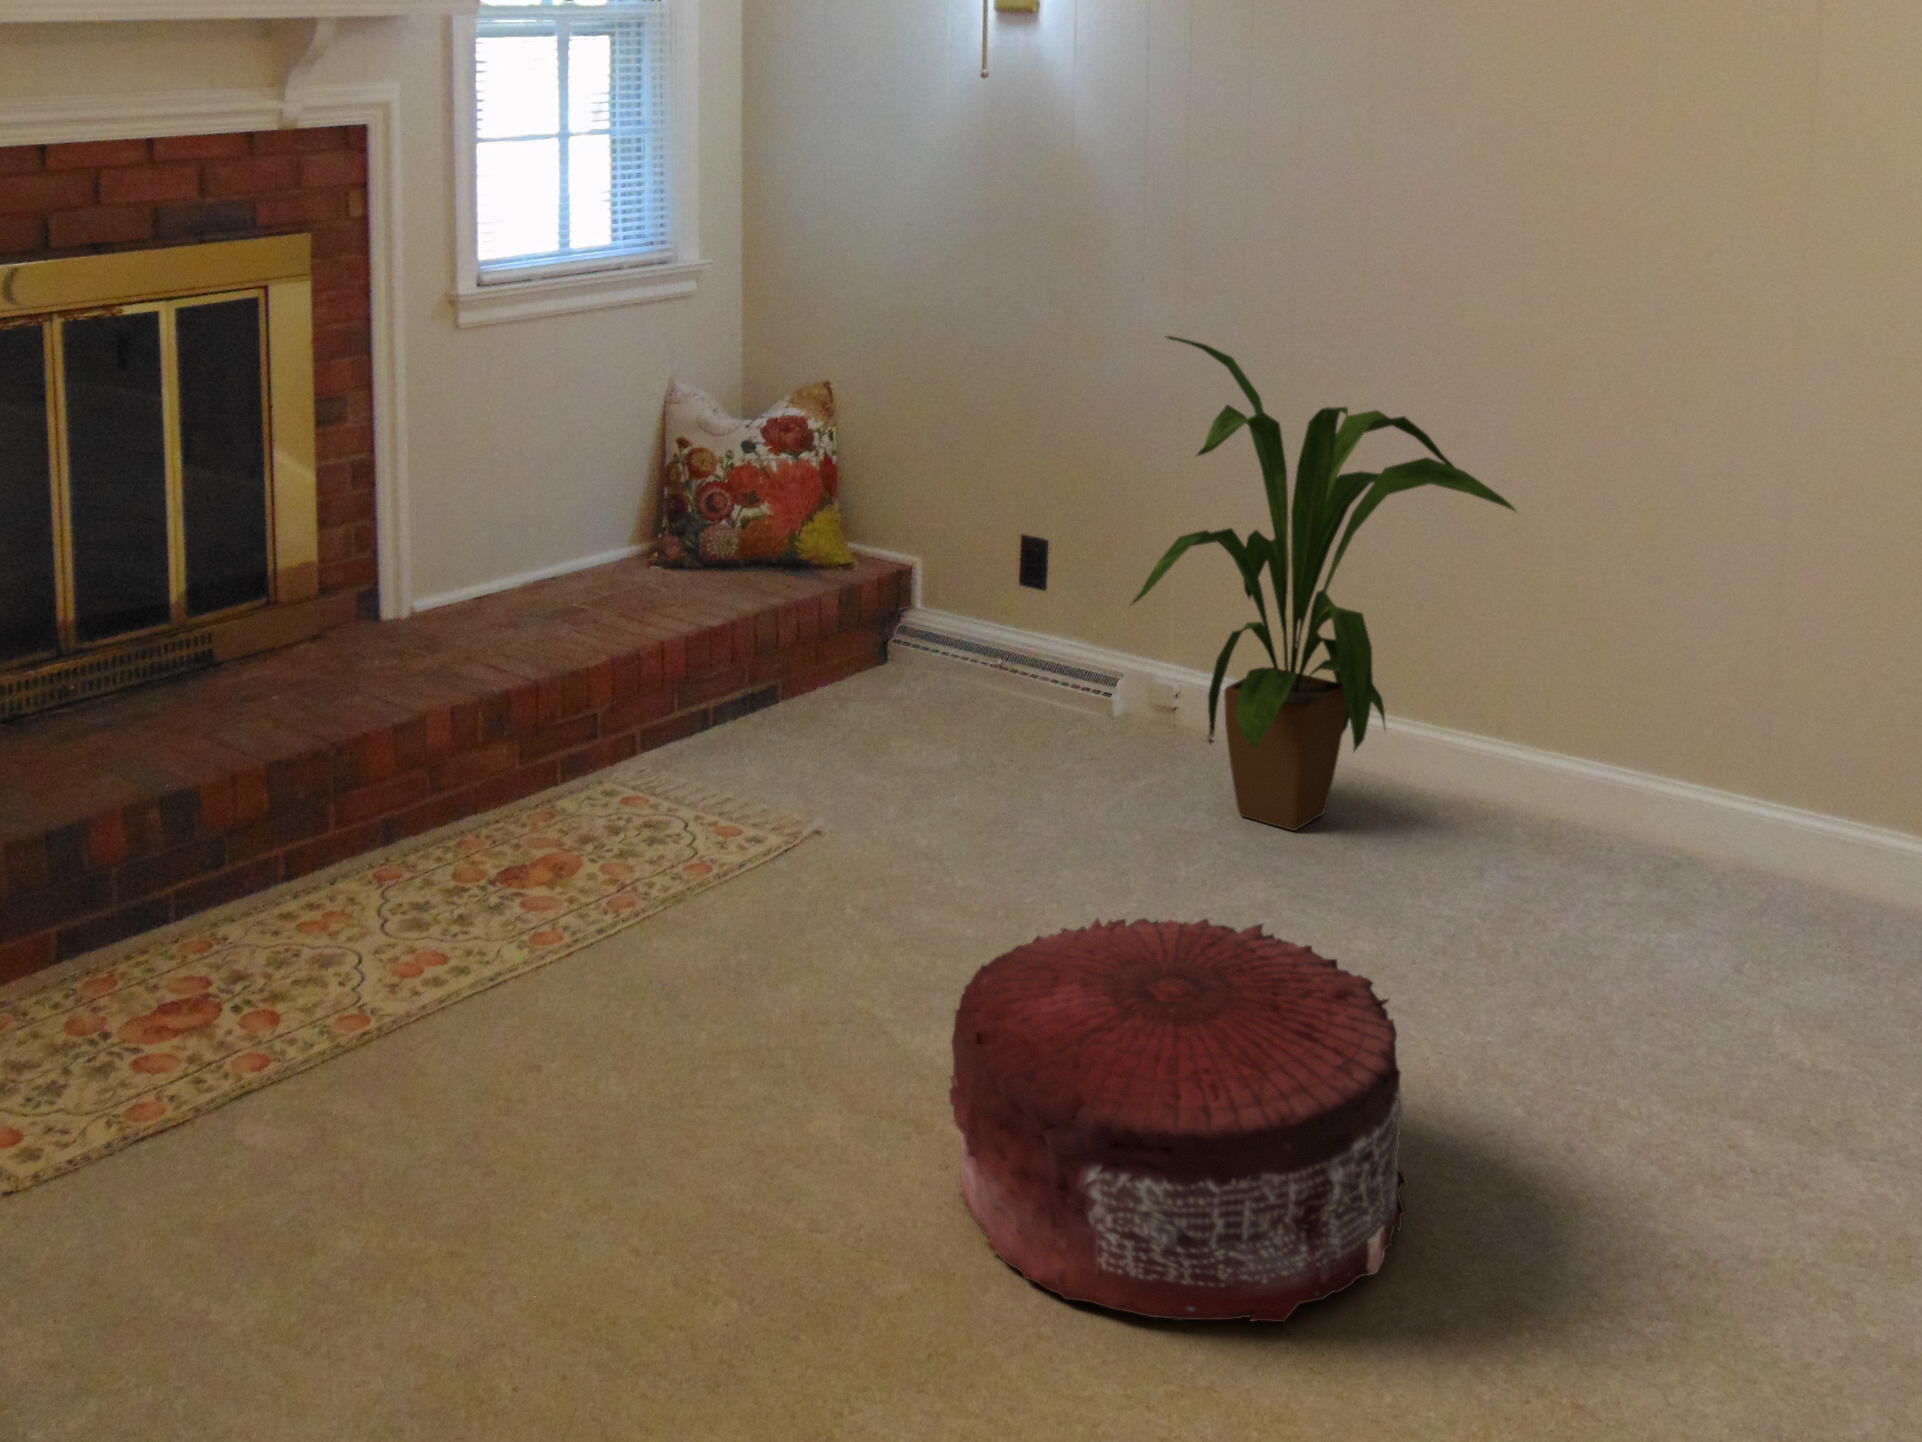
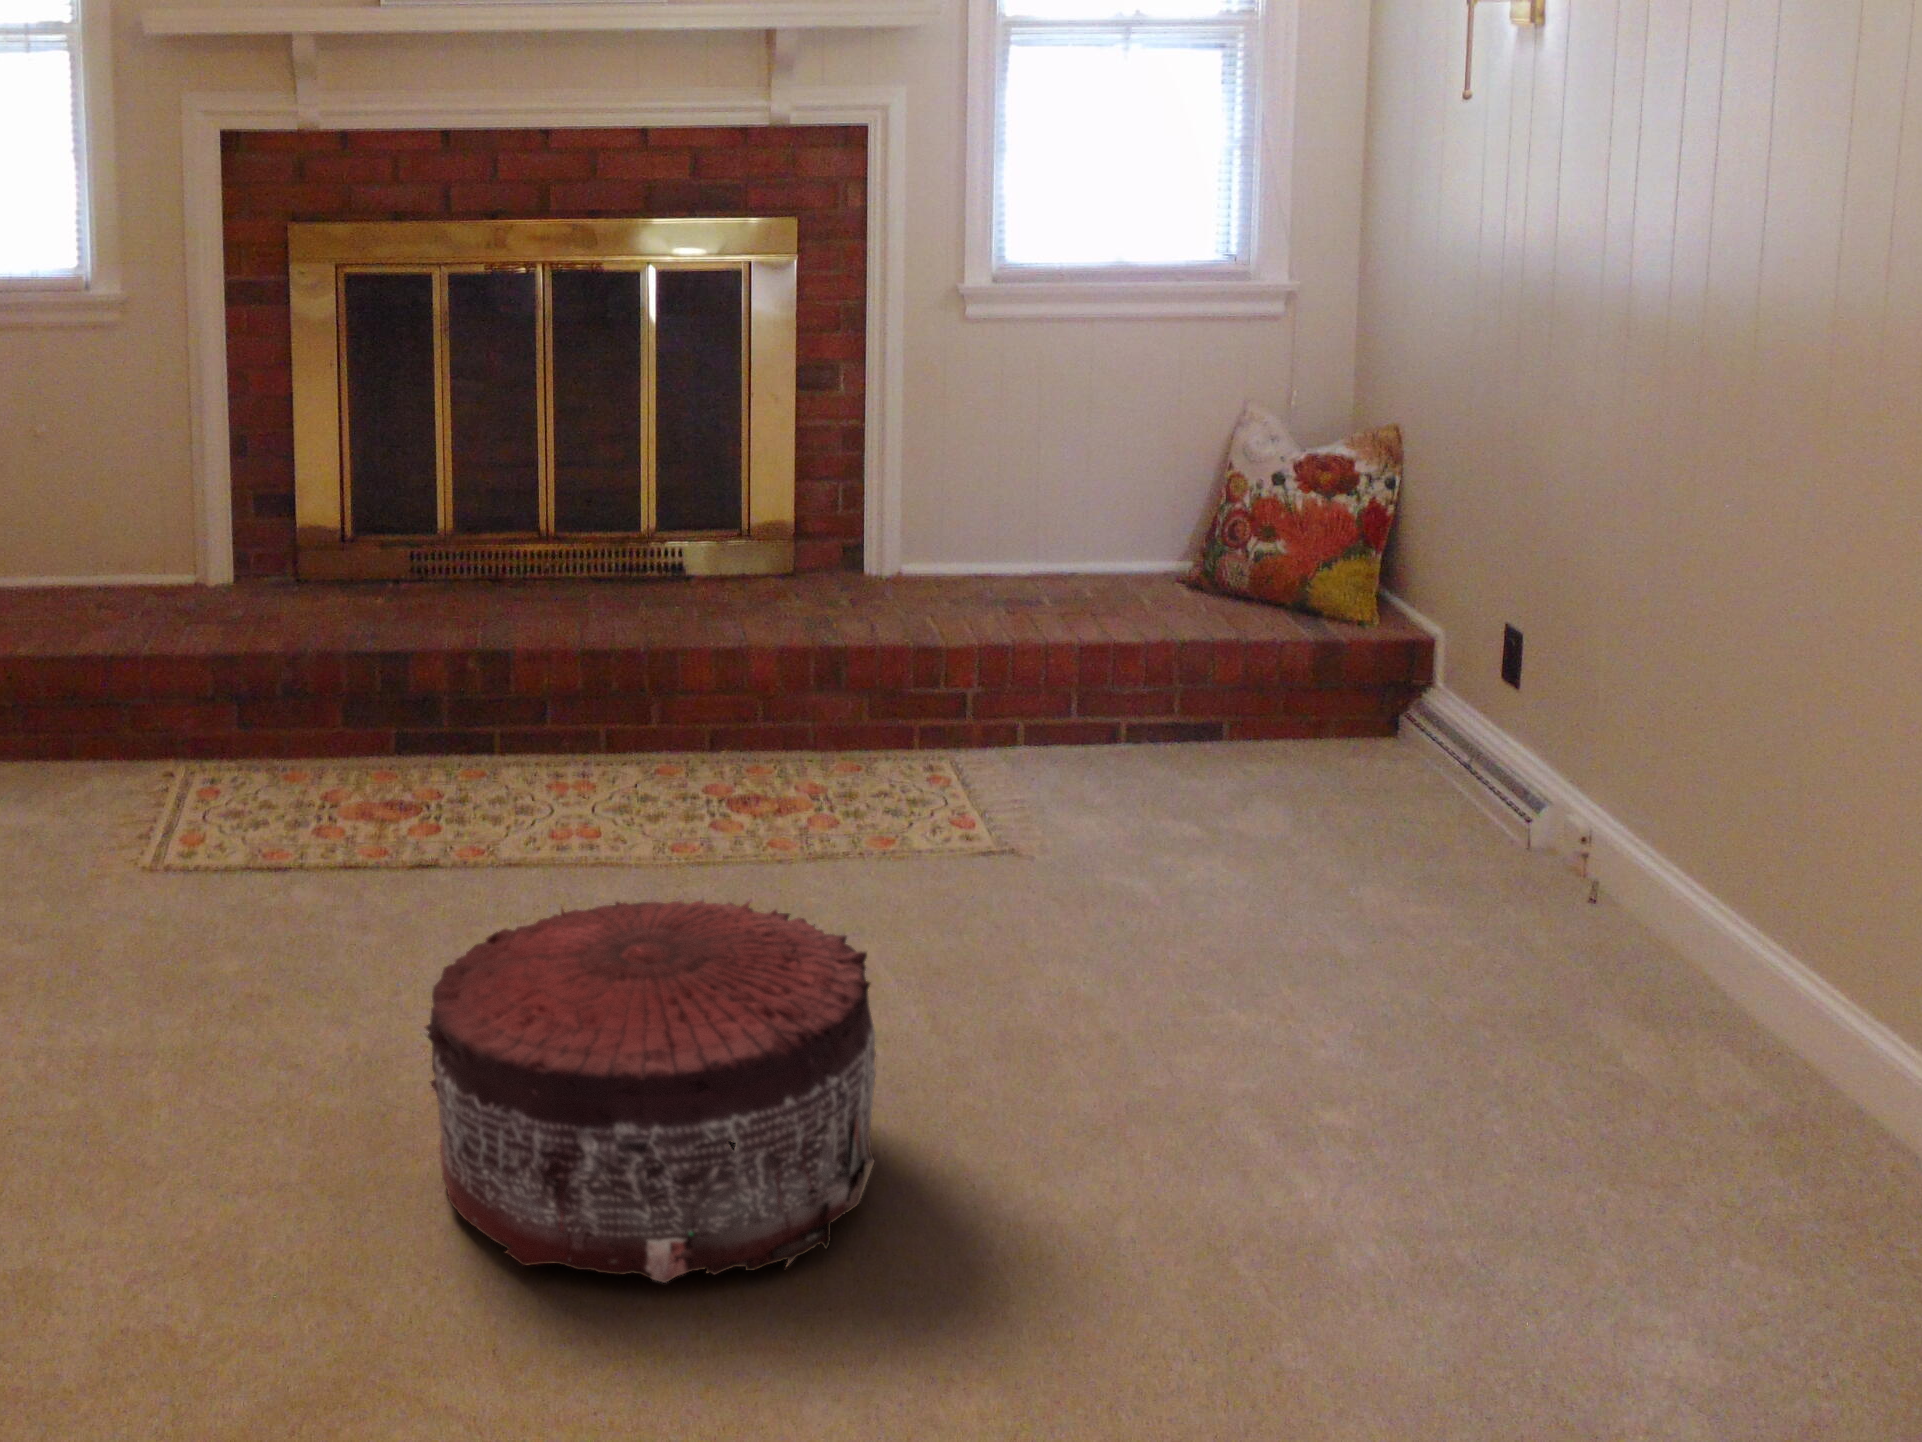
house plant: present [1132,336,1516,831] -> none [1262,362,1772,996]

